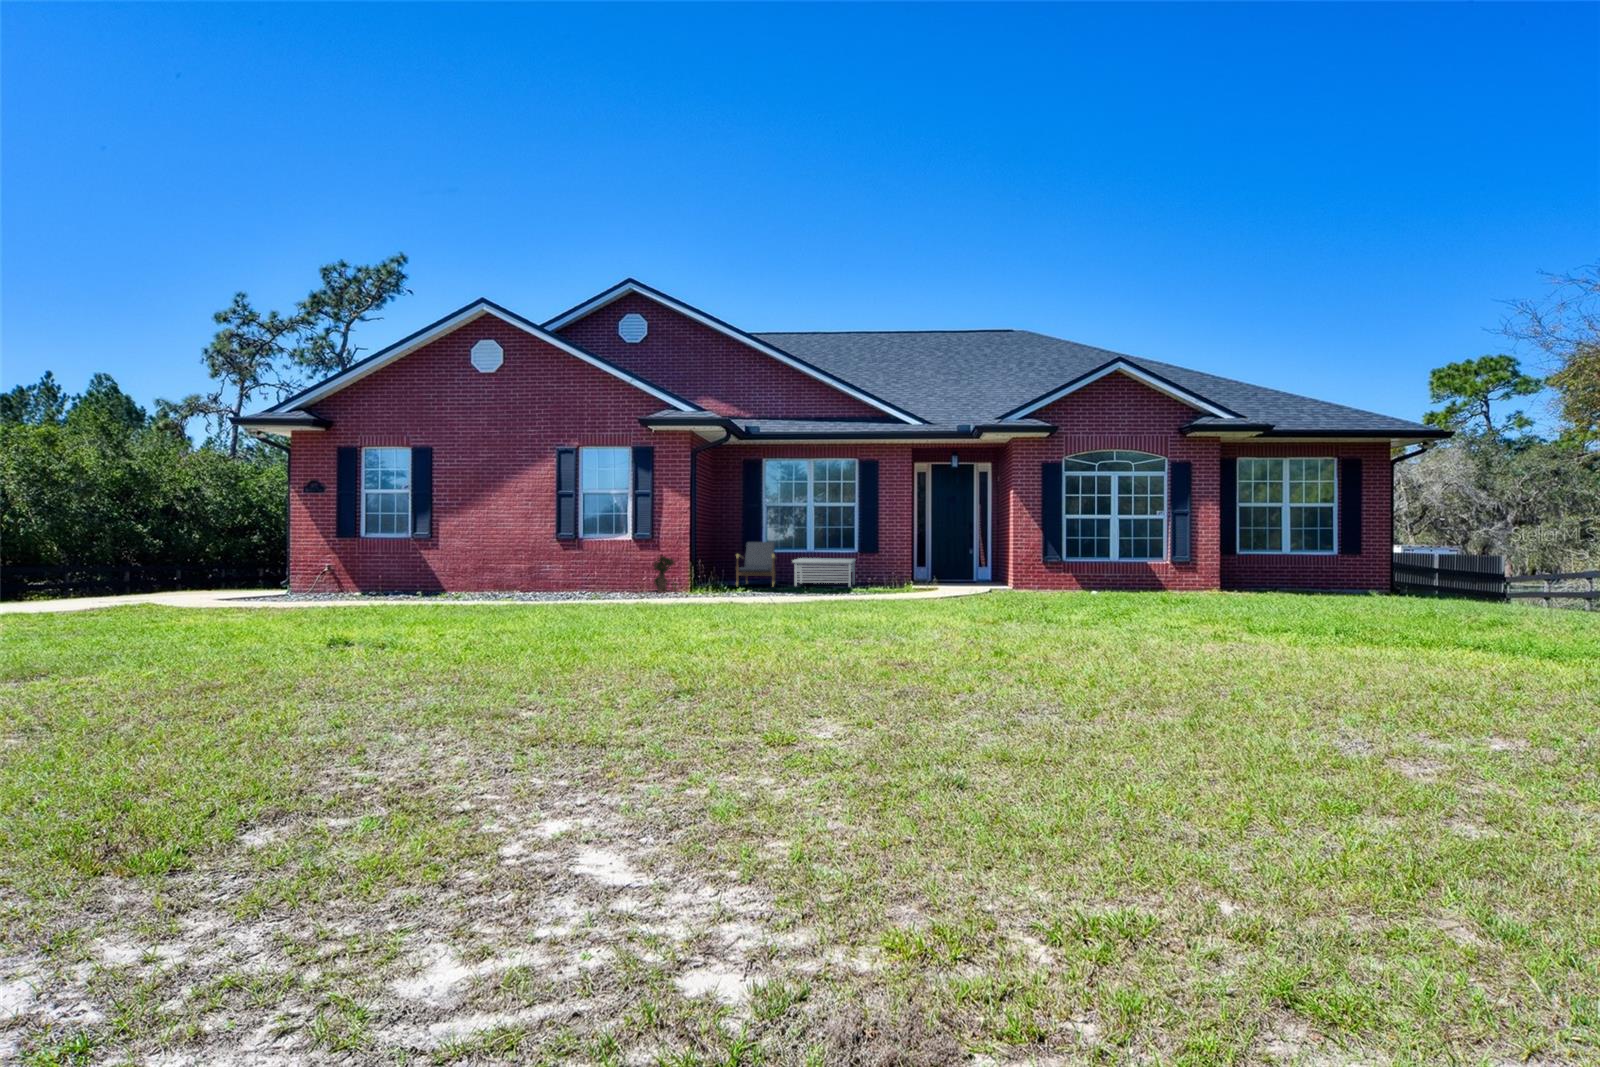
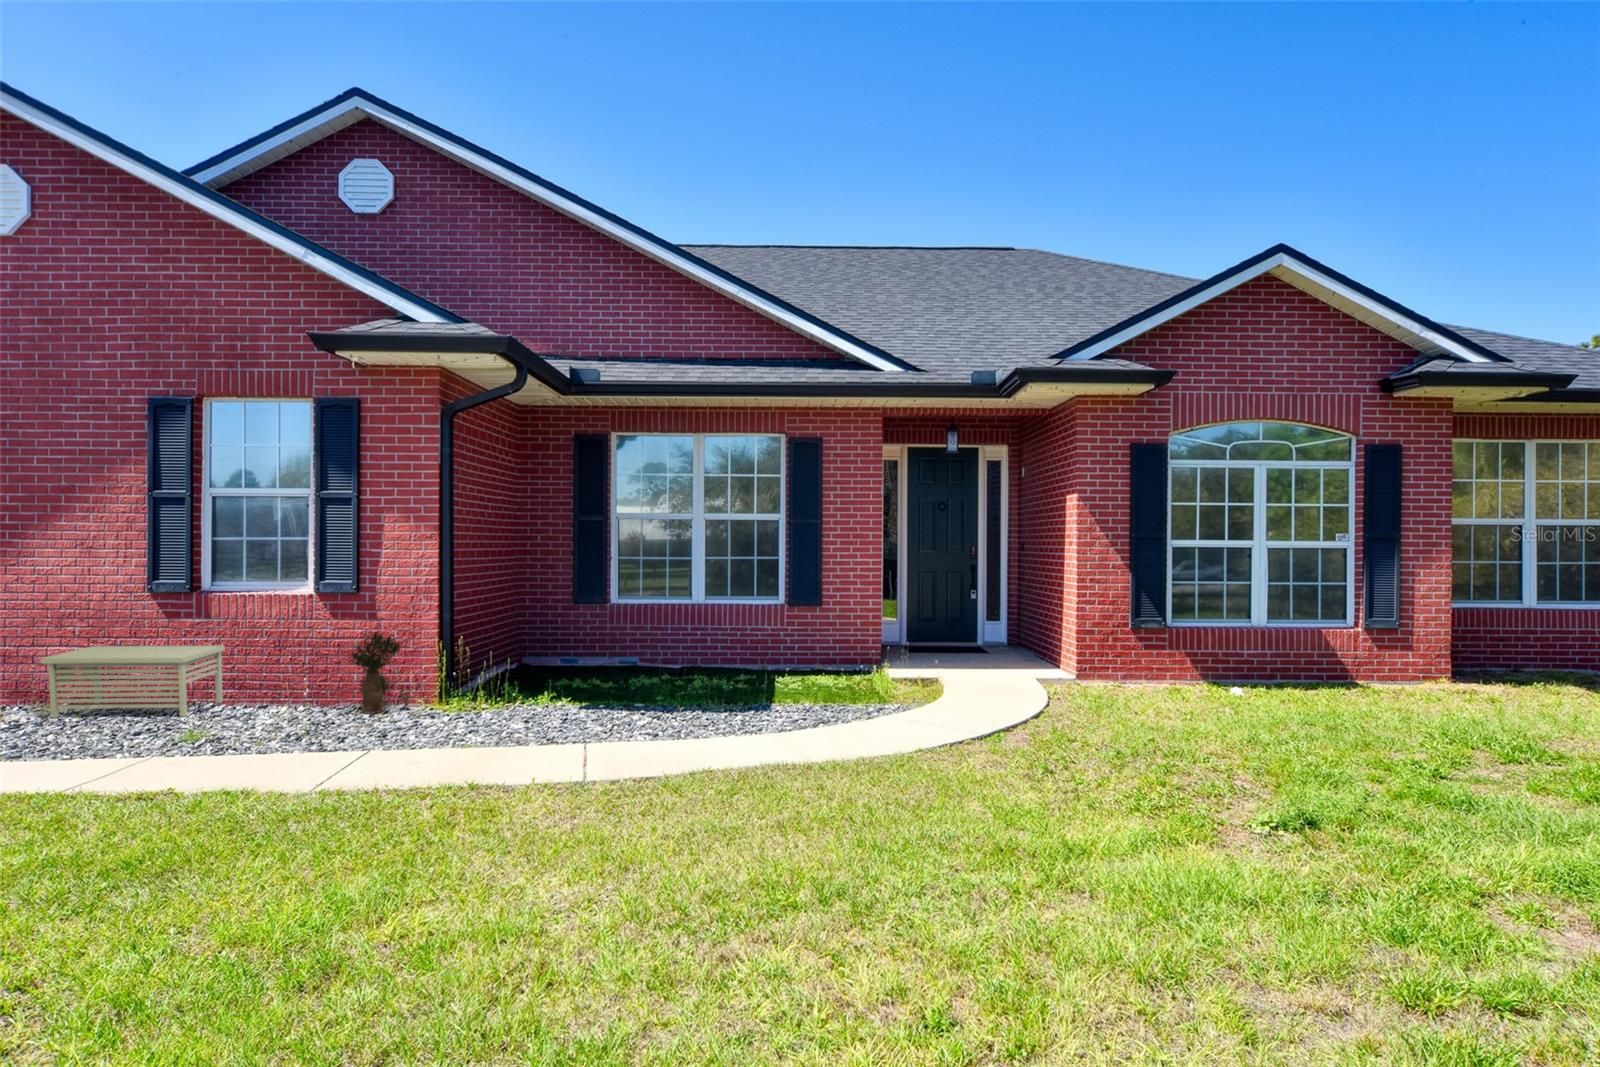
lounge chair: present [736,542,776,586] -> none [545,590,628,683]
storage bench: present [793,558,855,586] -> present [41,645,225,718]

